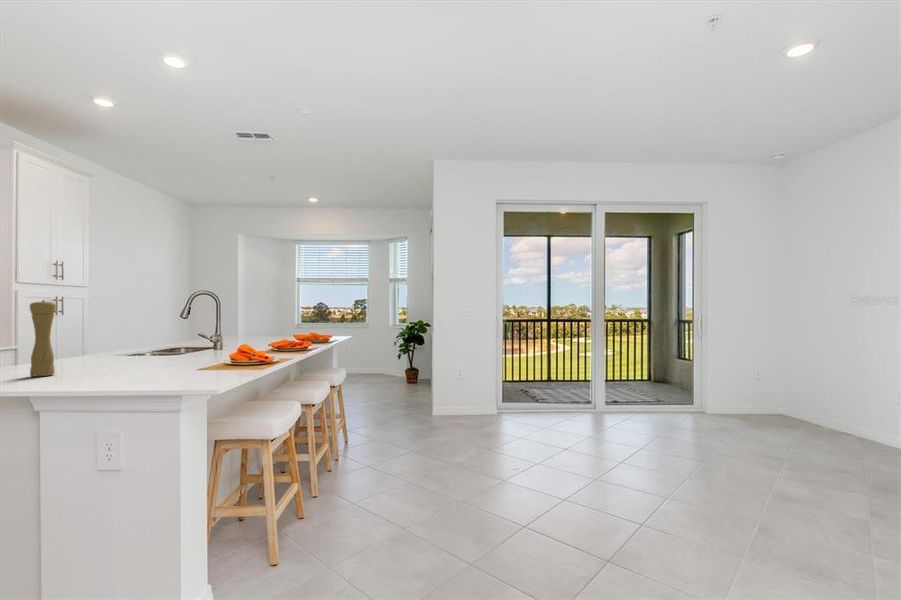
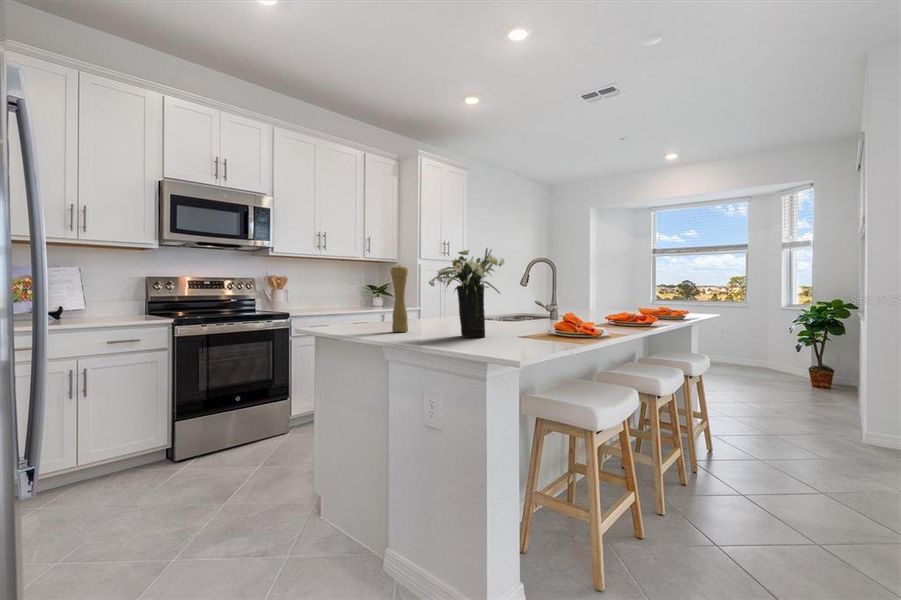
flower arrangement: none [97,288,186,374] -> present [429,248,504,337]

